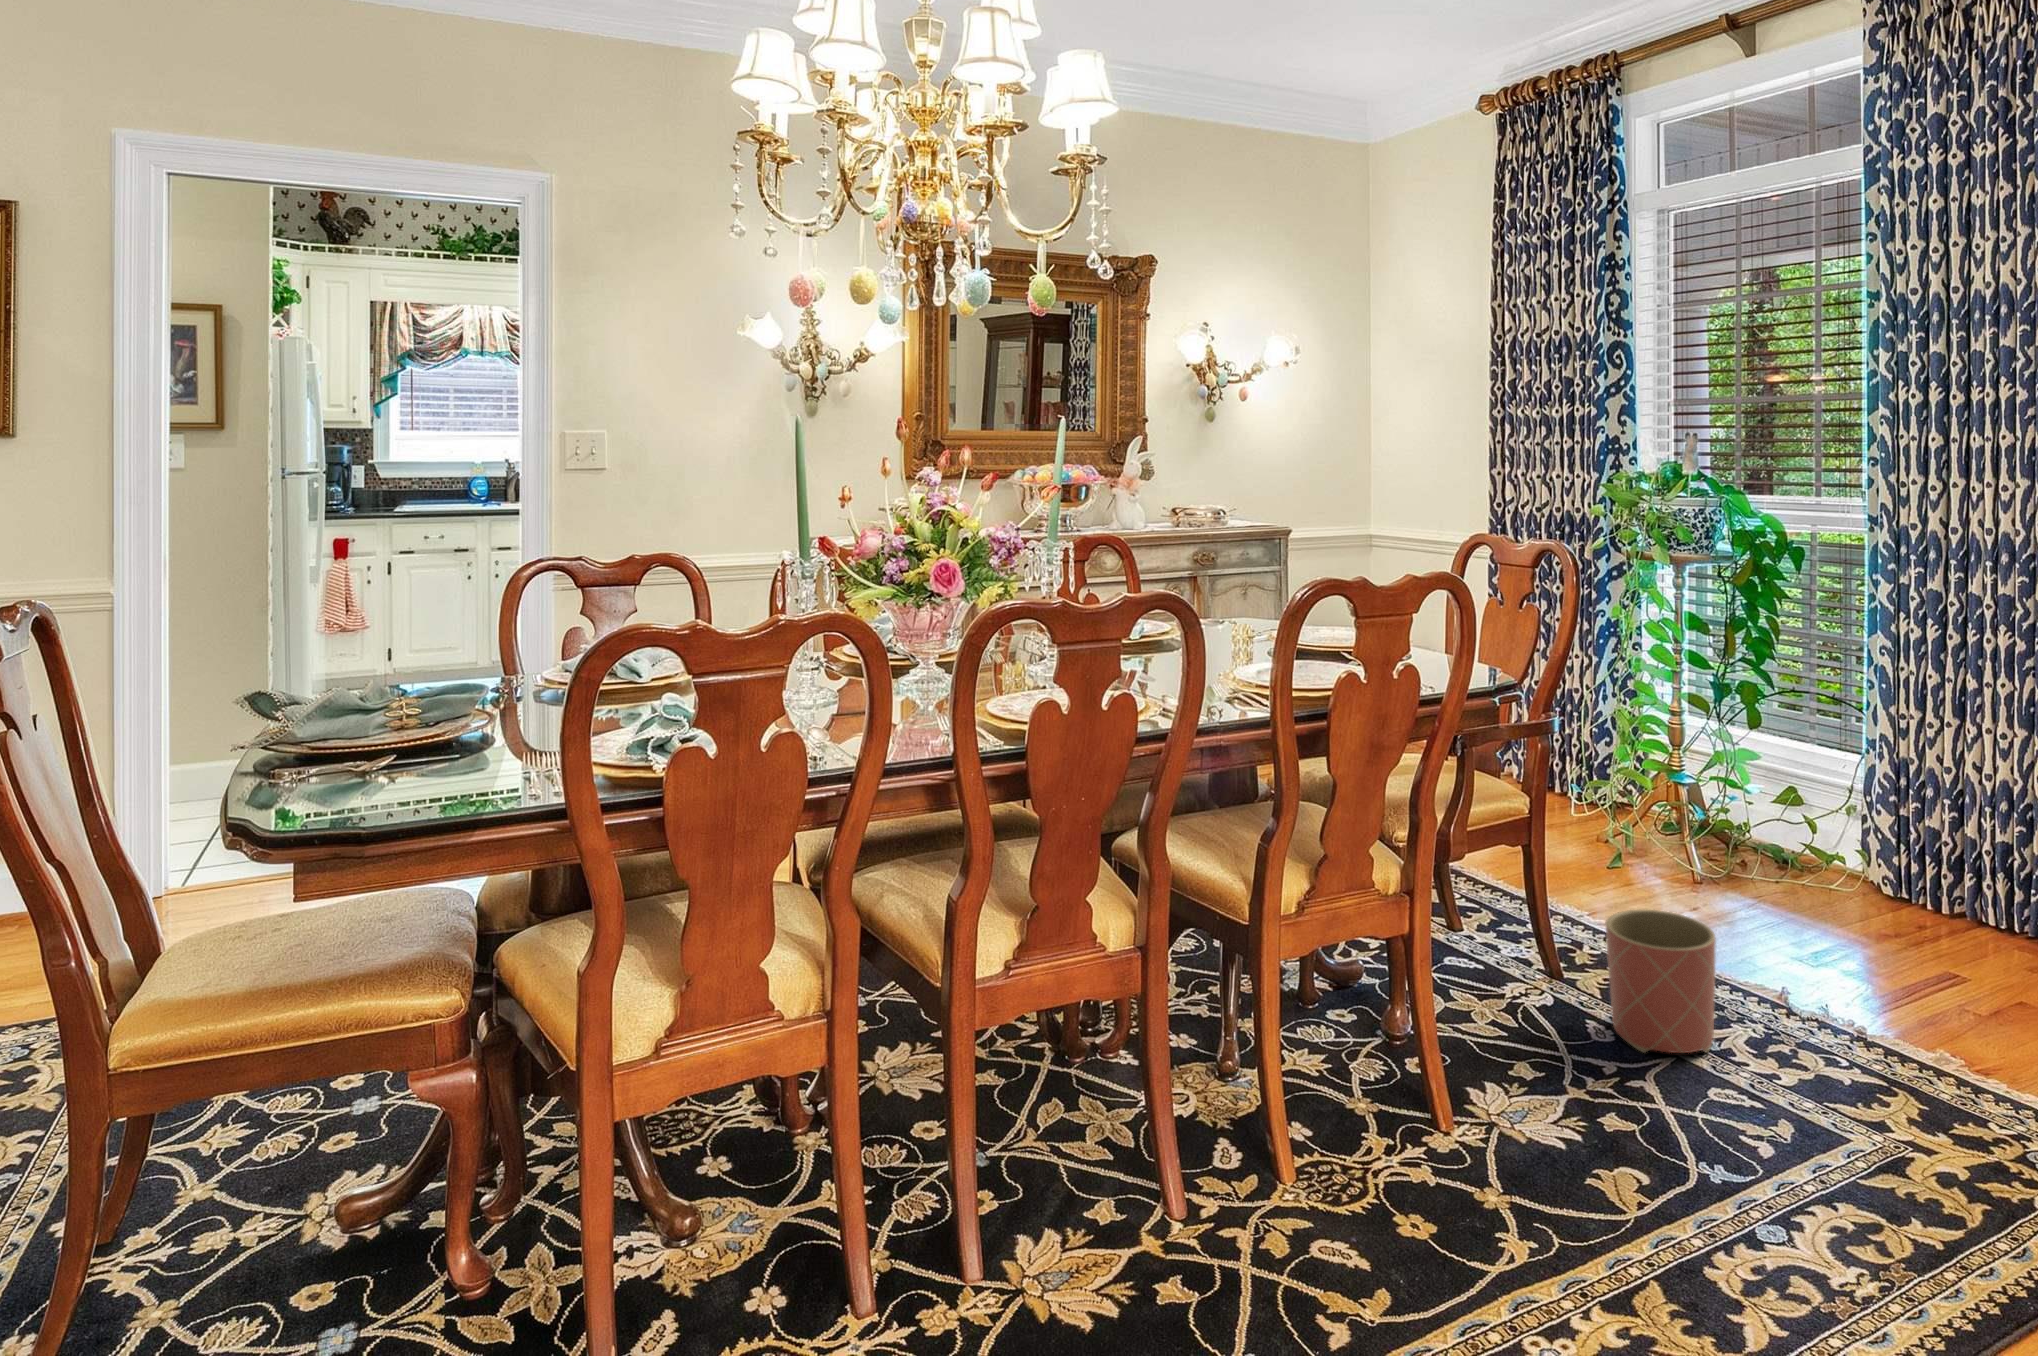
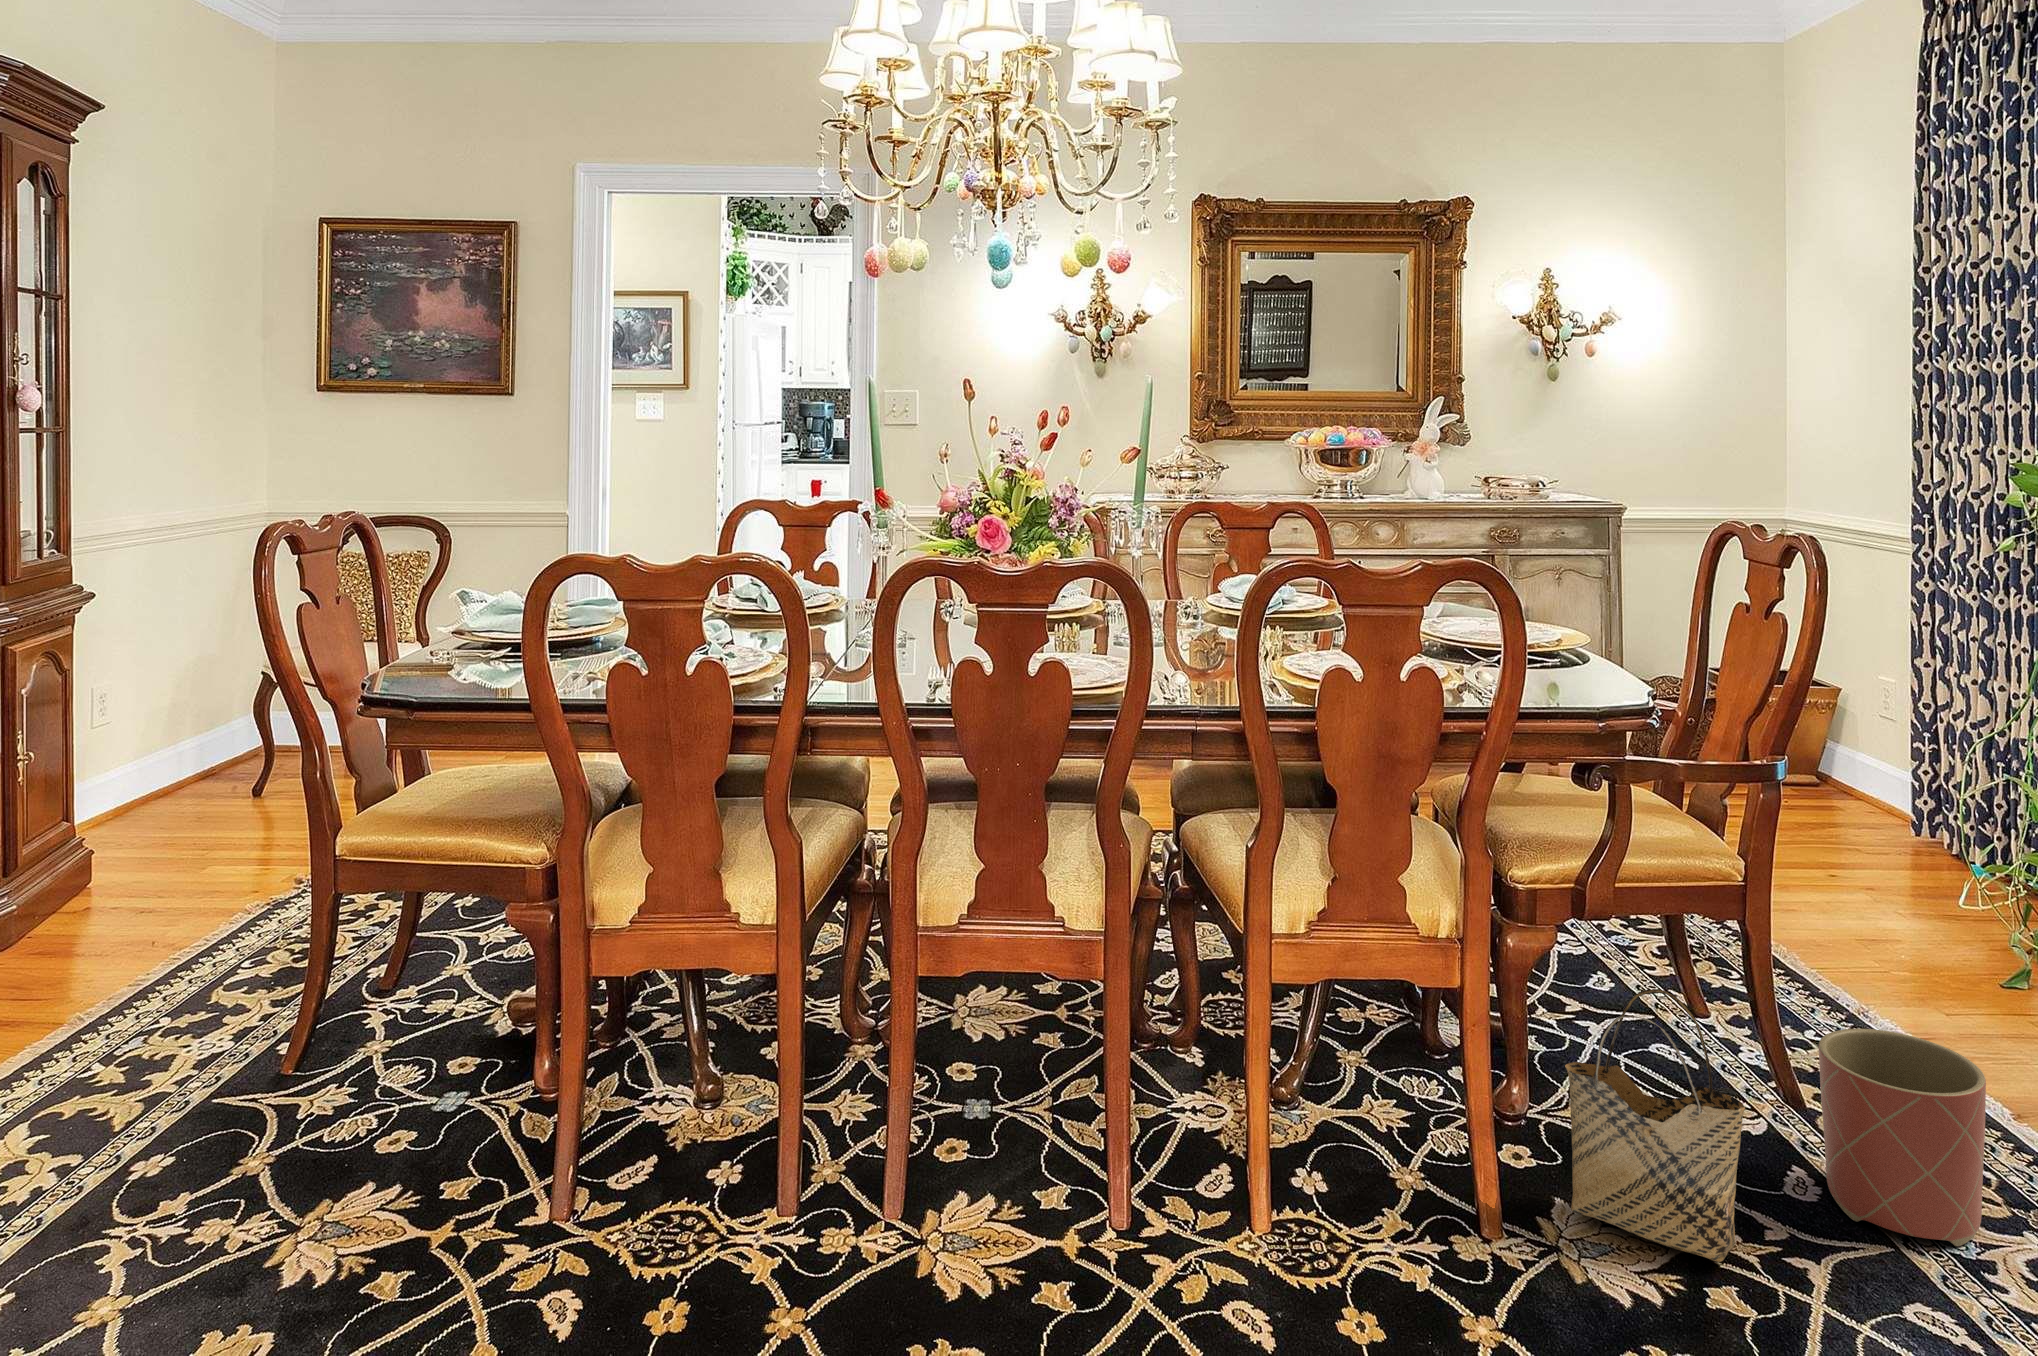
woven basket: none [1470,910,1599,1106] -> present [1565,989,1745,1262]

